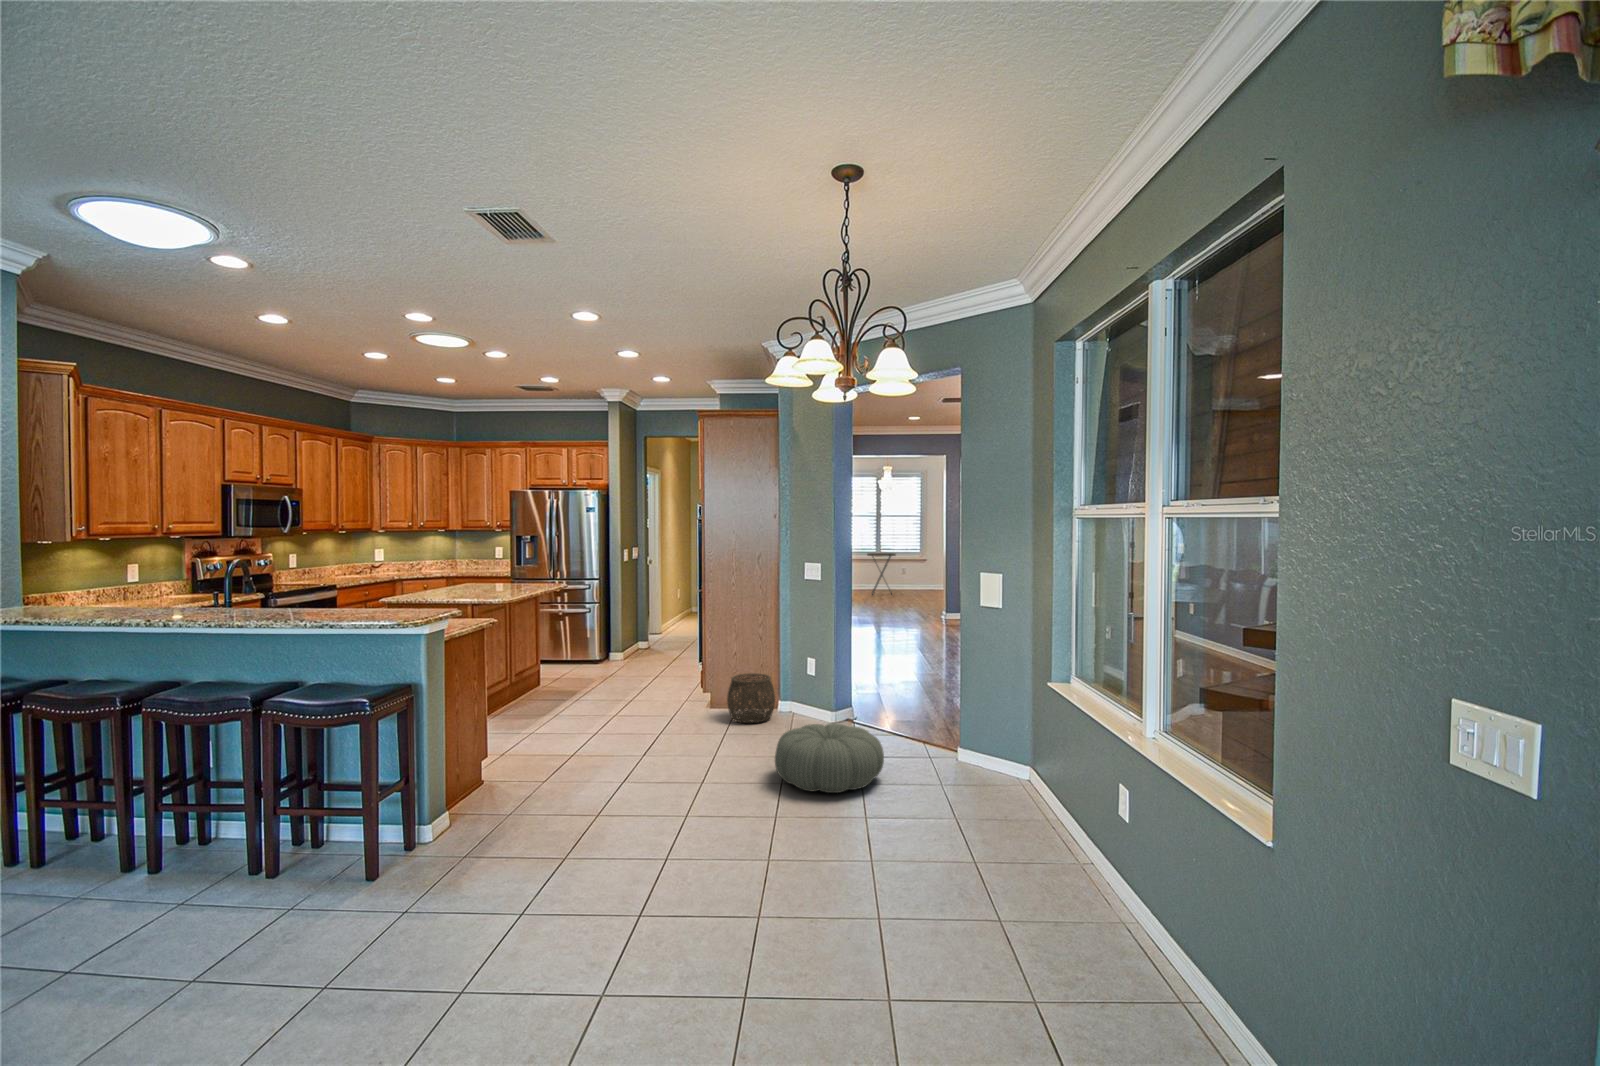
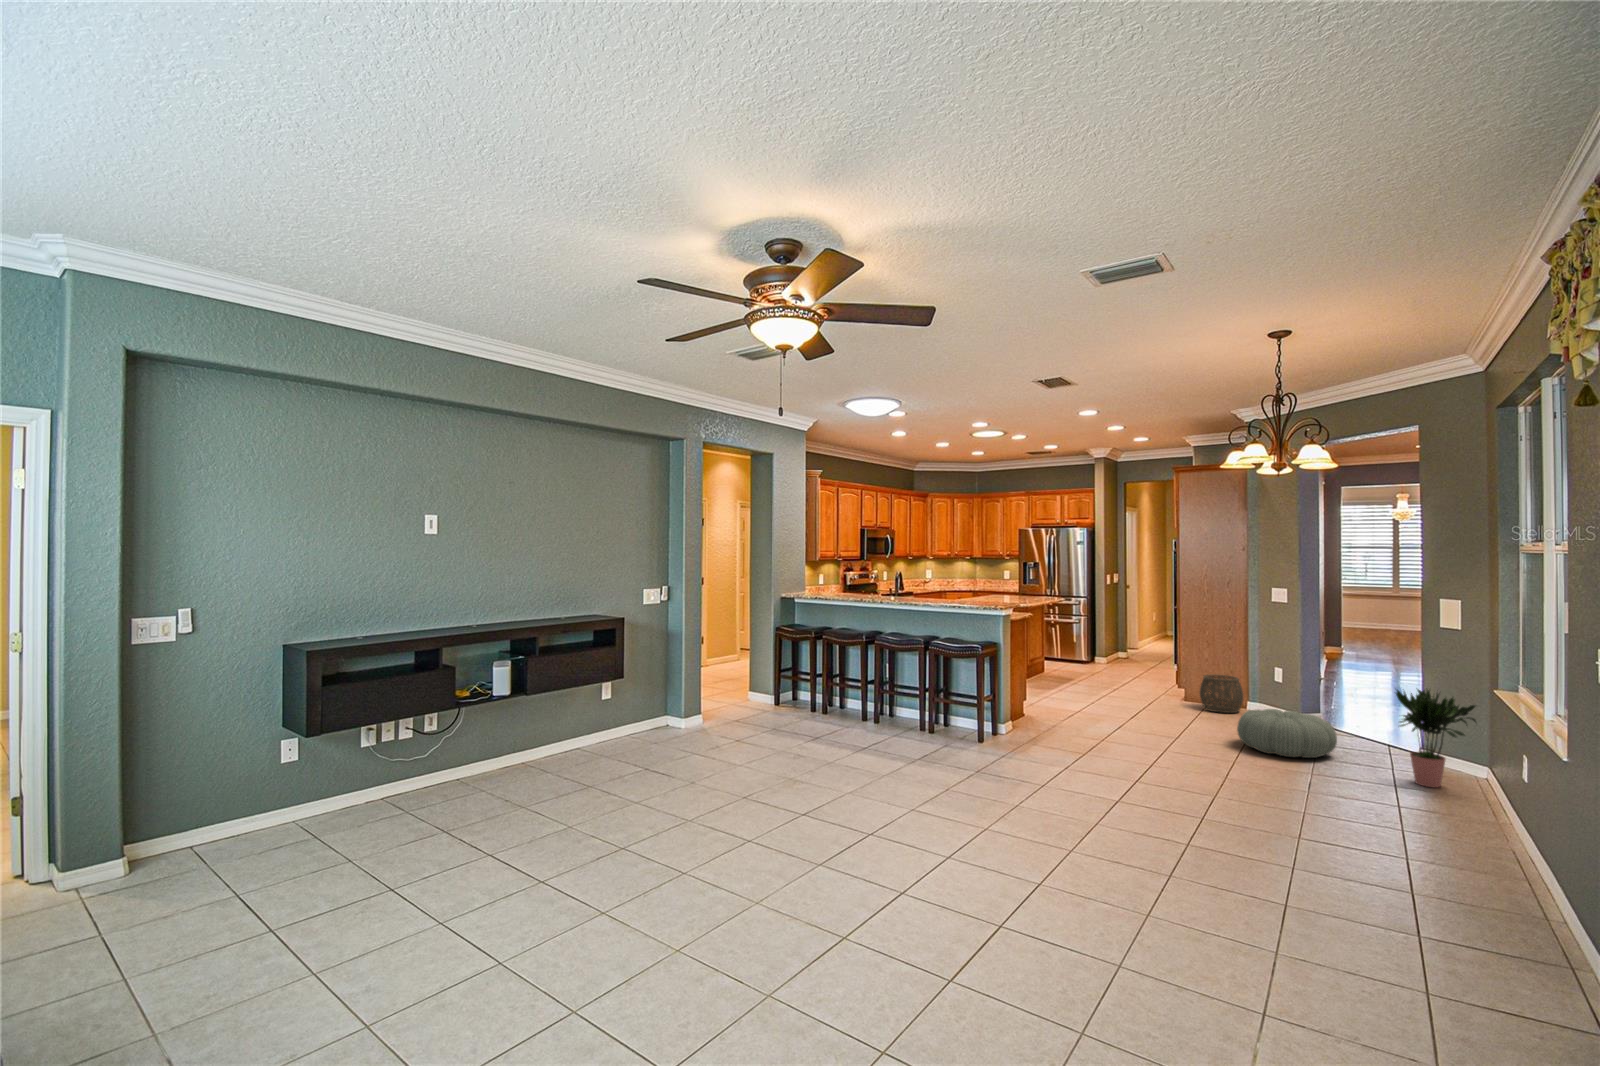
side table: present [867,553,896,594] -> none [1374,590,1414,637]
potted plant: none [948,681,1033,812] -> present [1396,688,1476,788]

